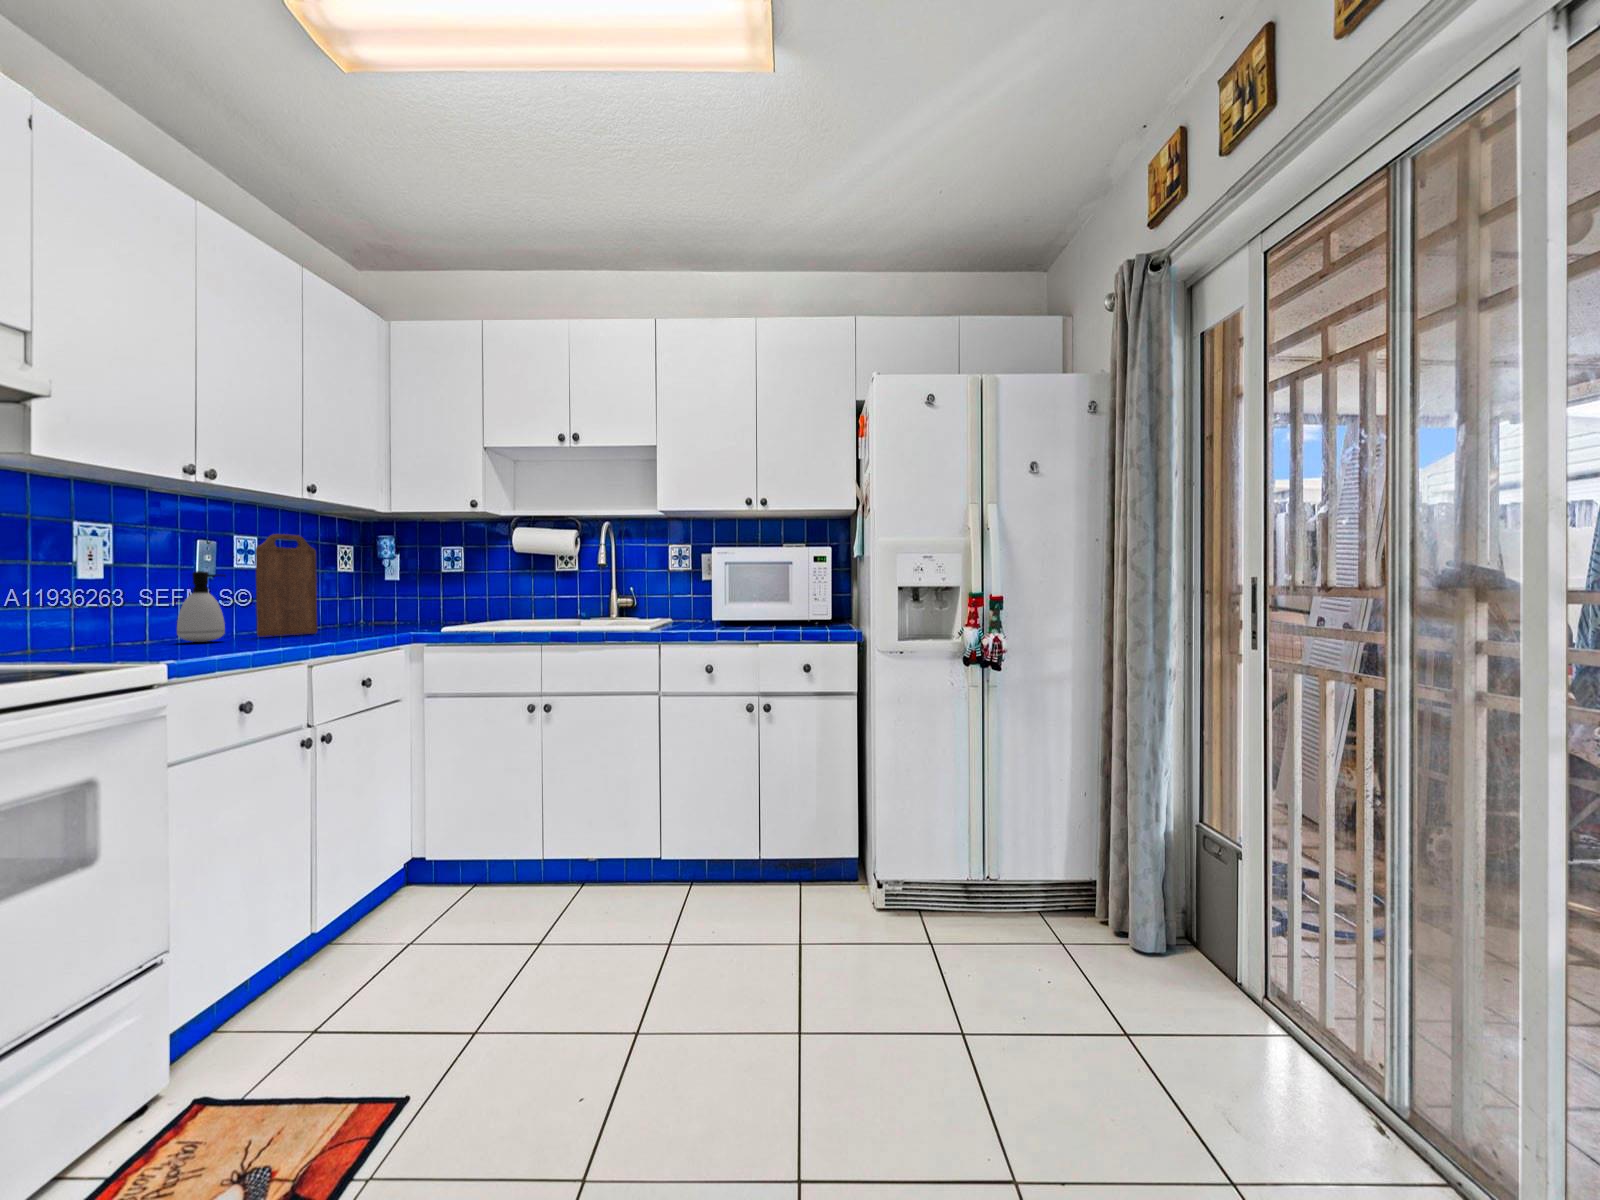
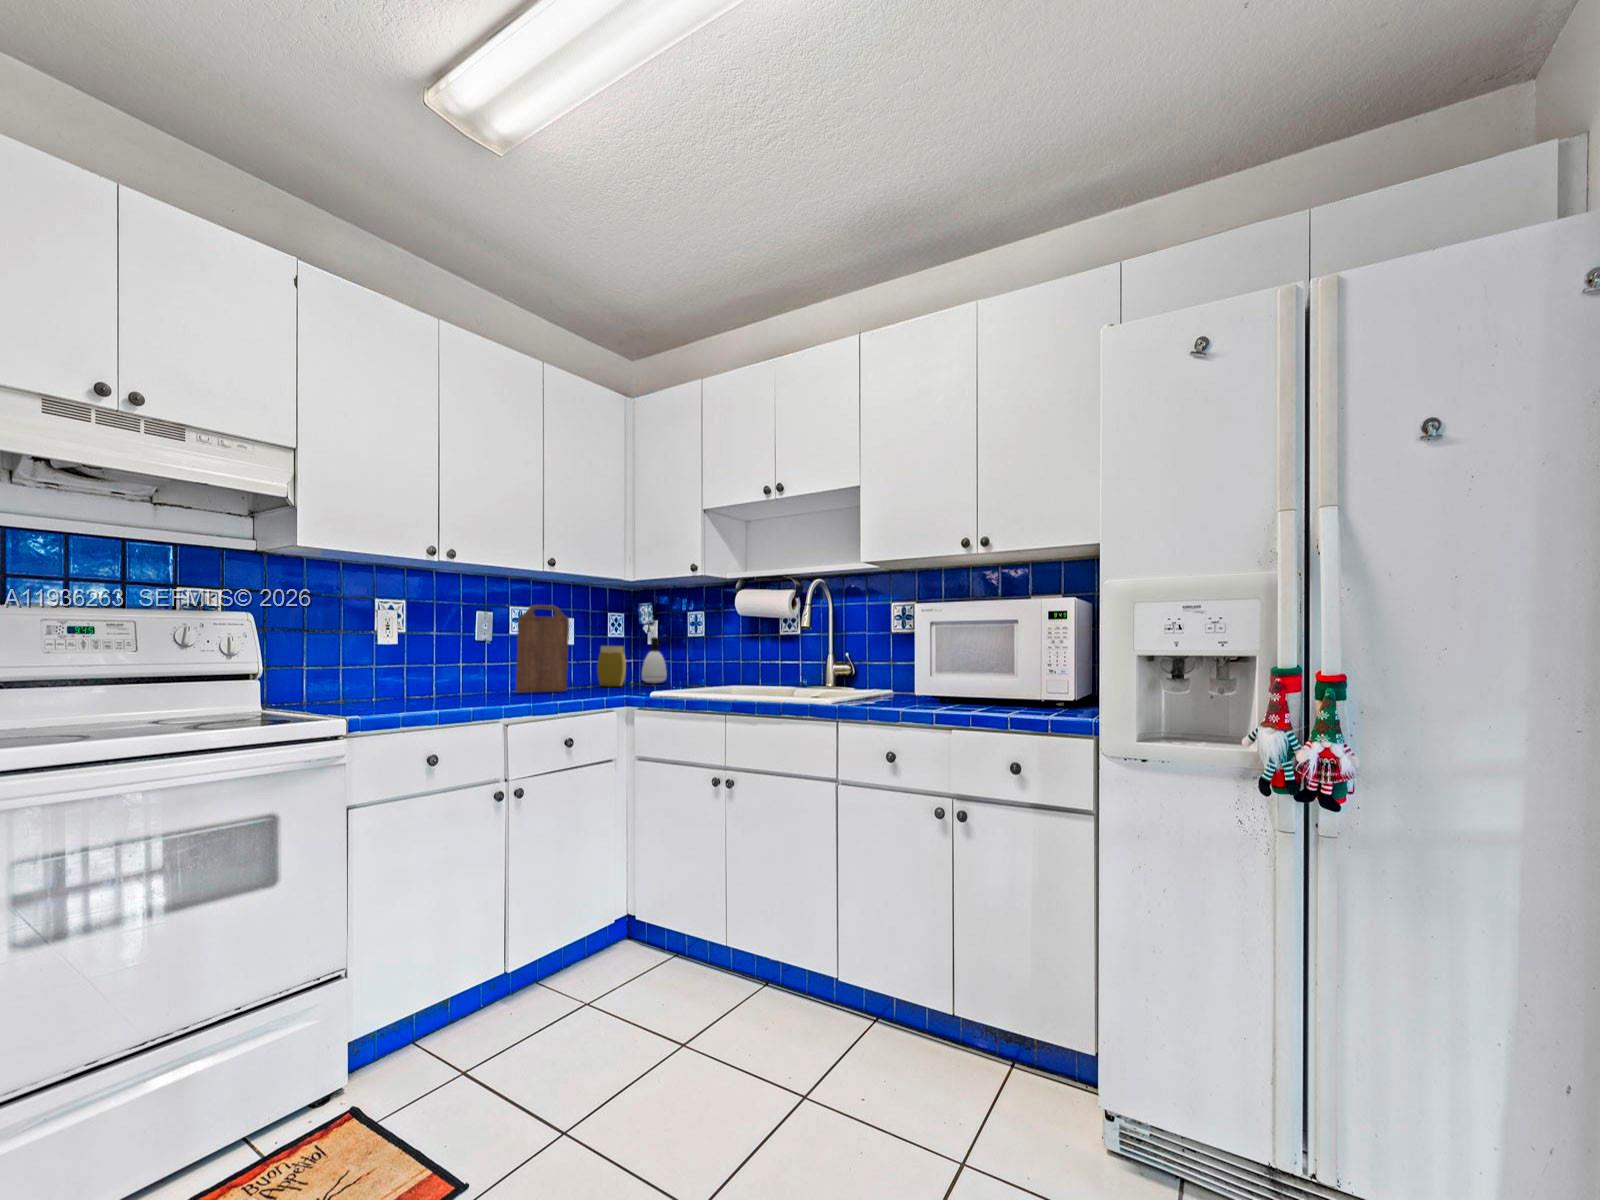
soap dispenser: present [177,571,225,642] -> present [642,637,667,684]
jar: none [334,583,367,628] -> present [597,646,626,686]

